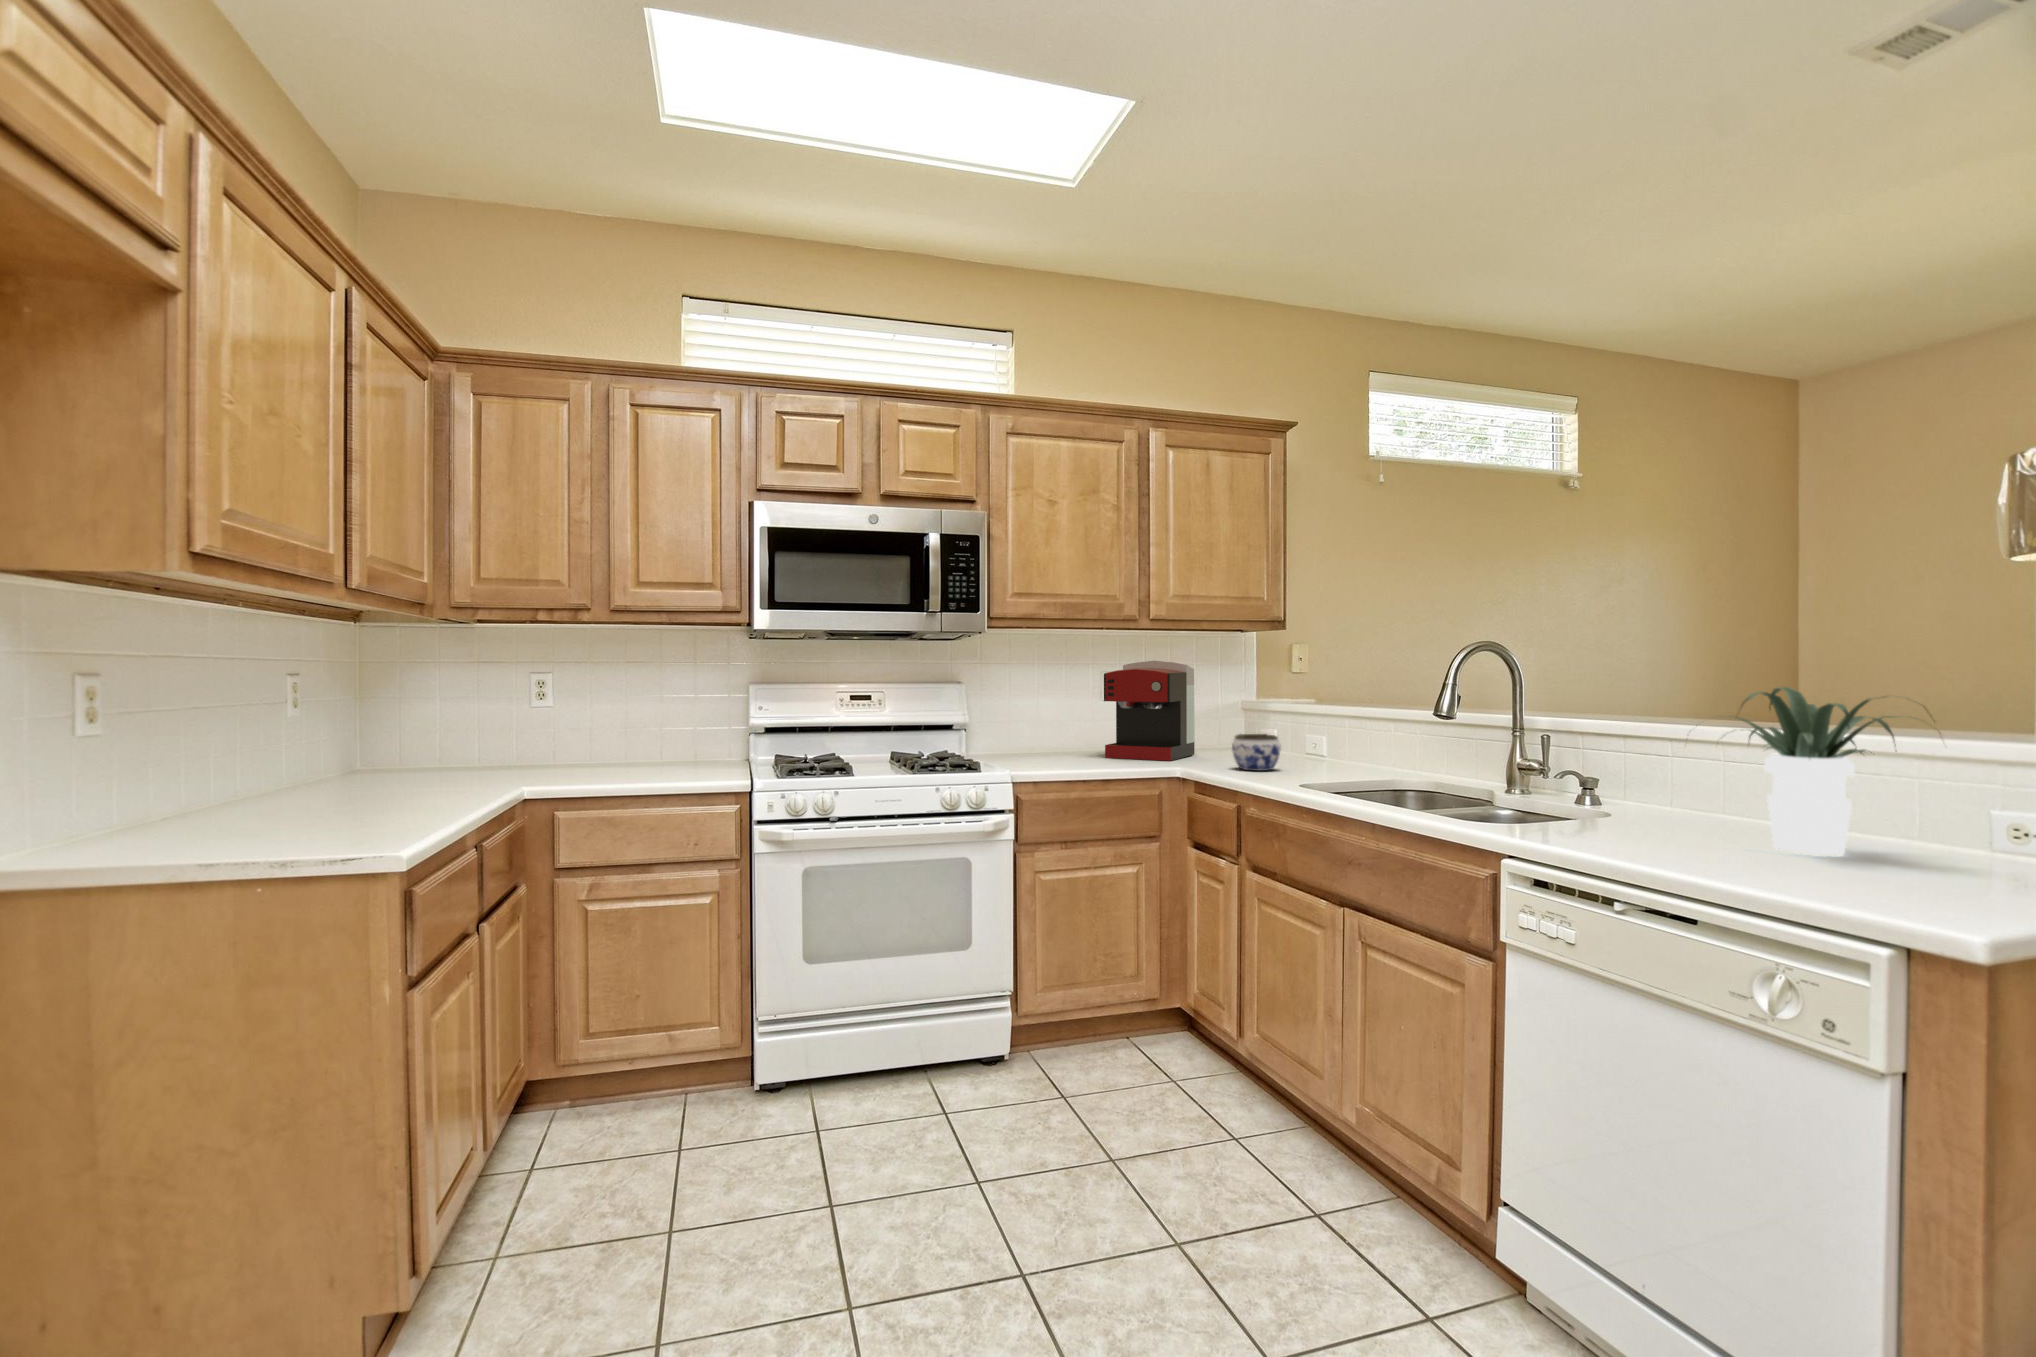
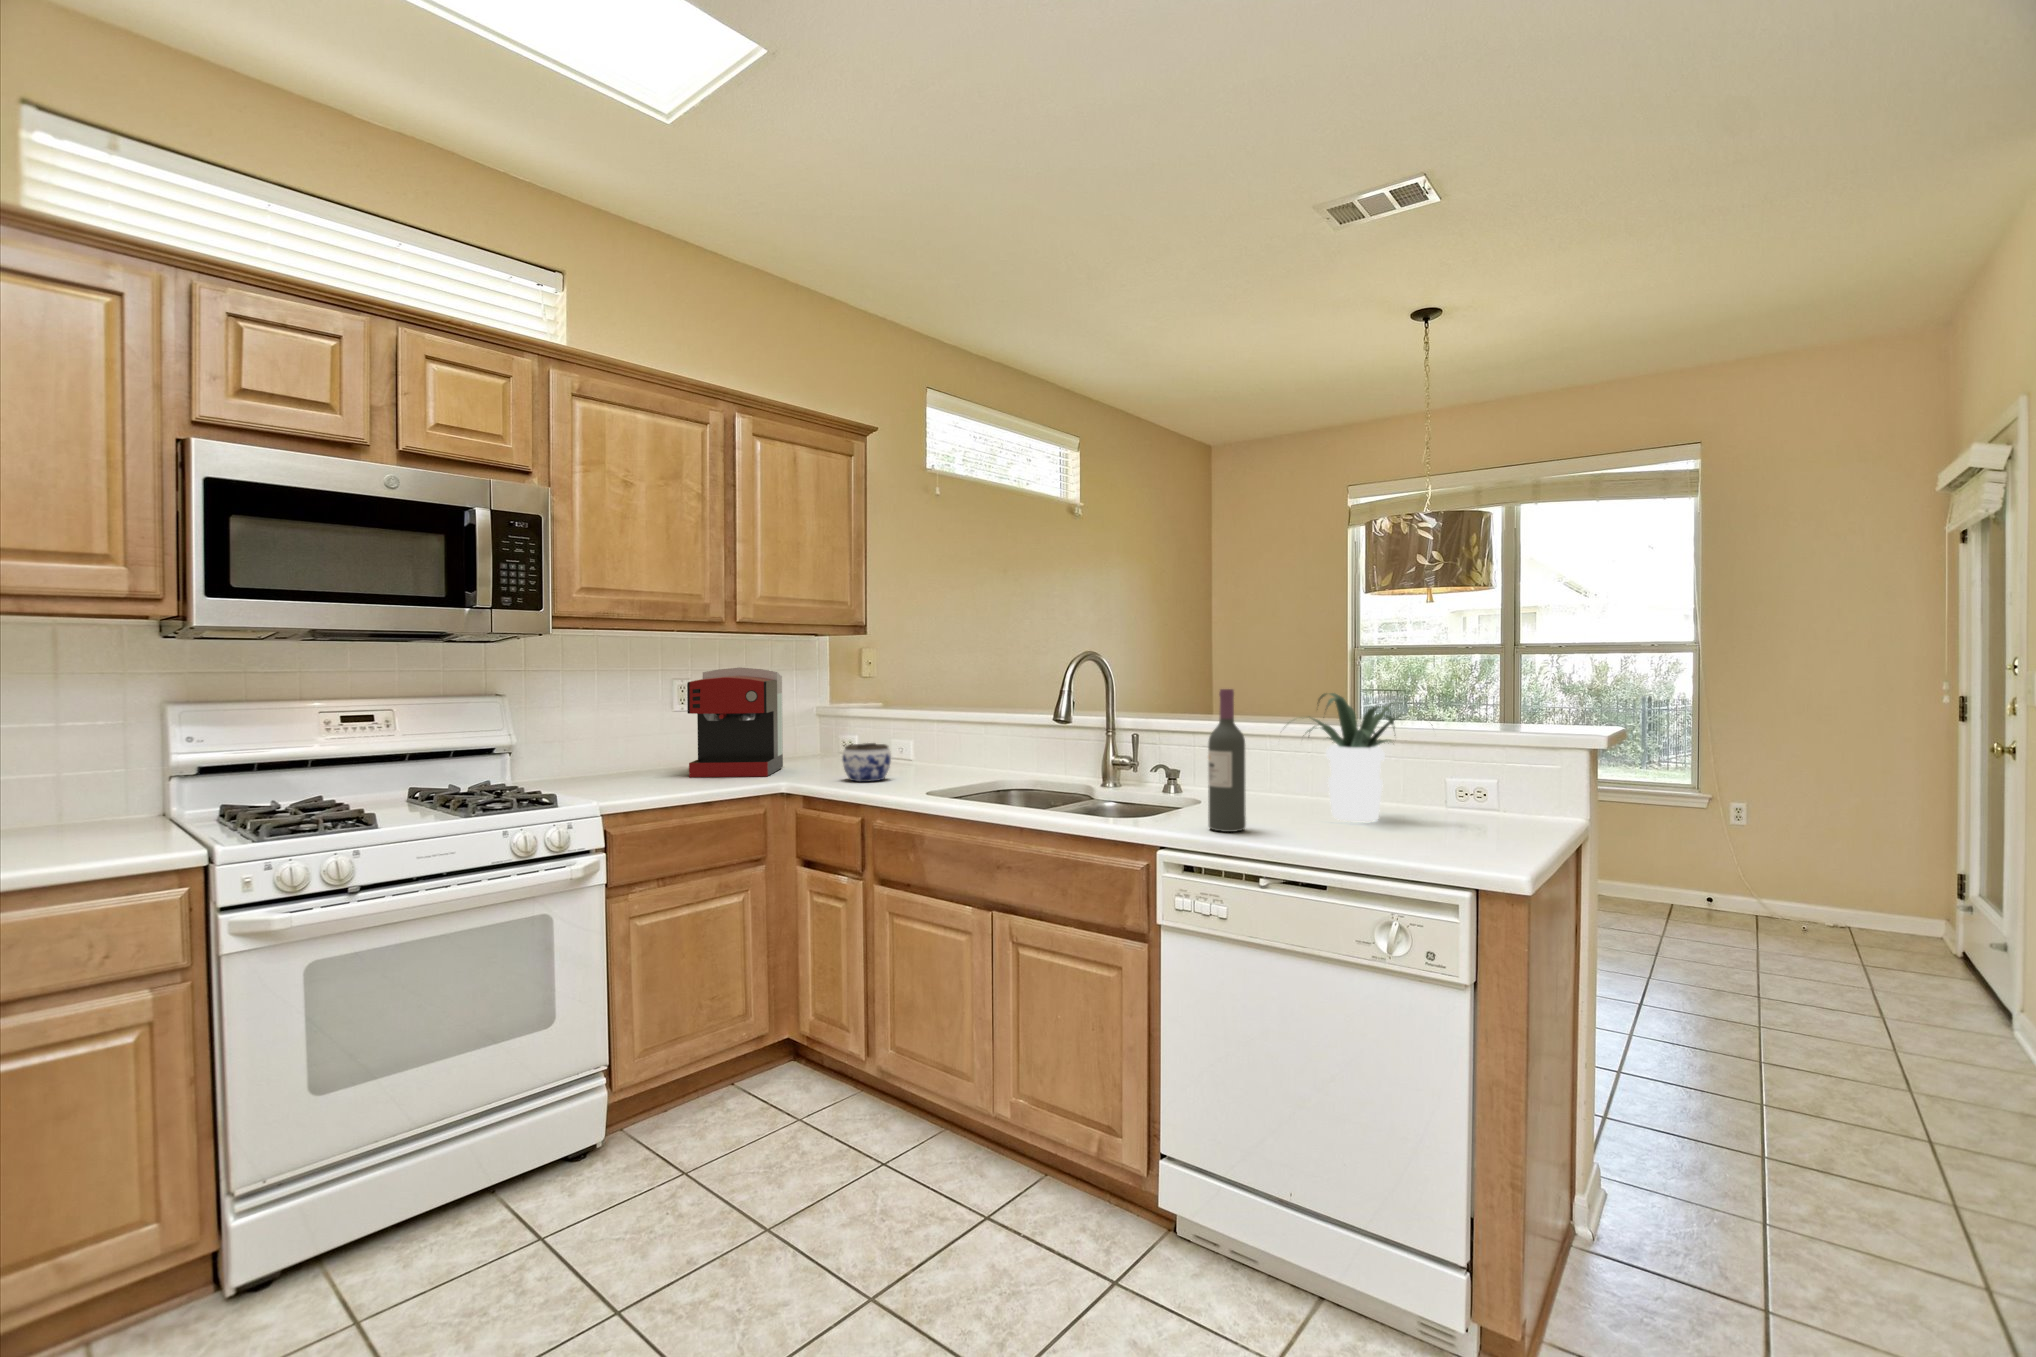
wine bottle: none [1565,679,1615,846] -> present [1208,689,1246,832]

